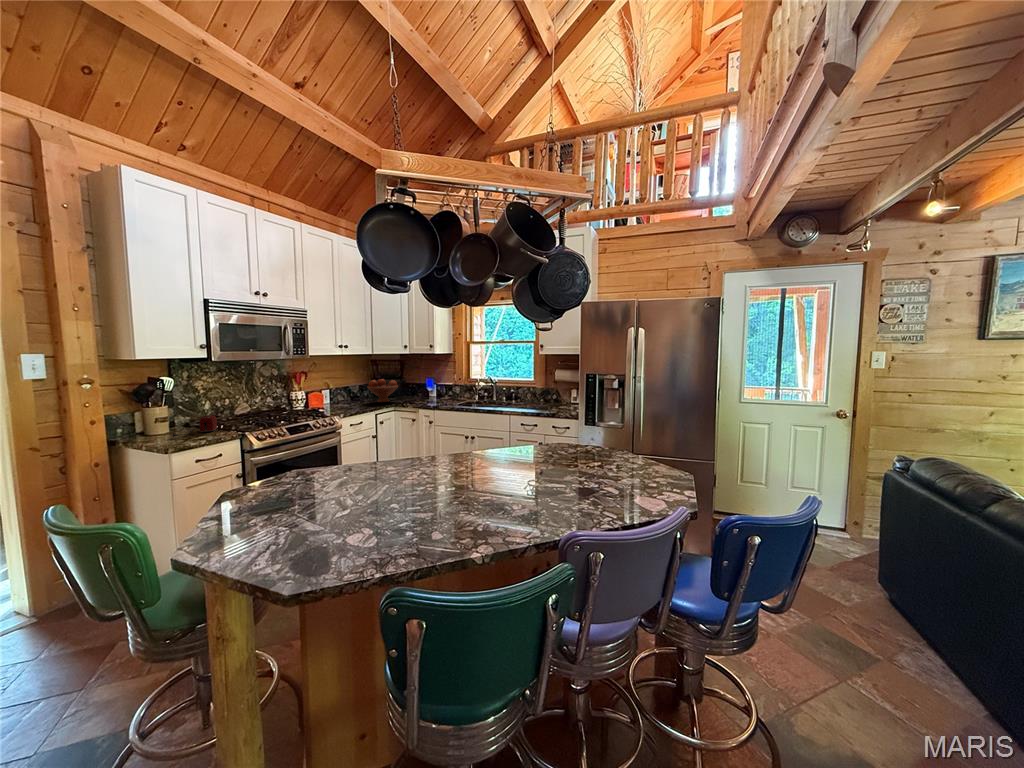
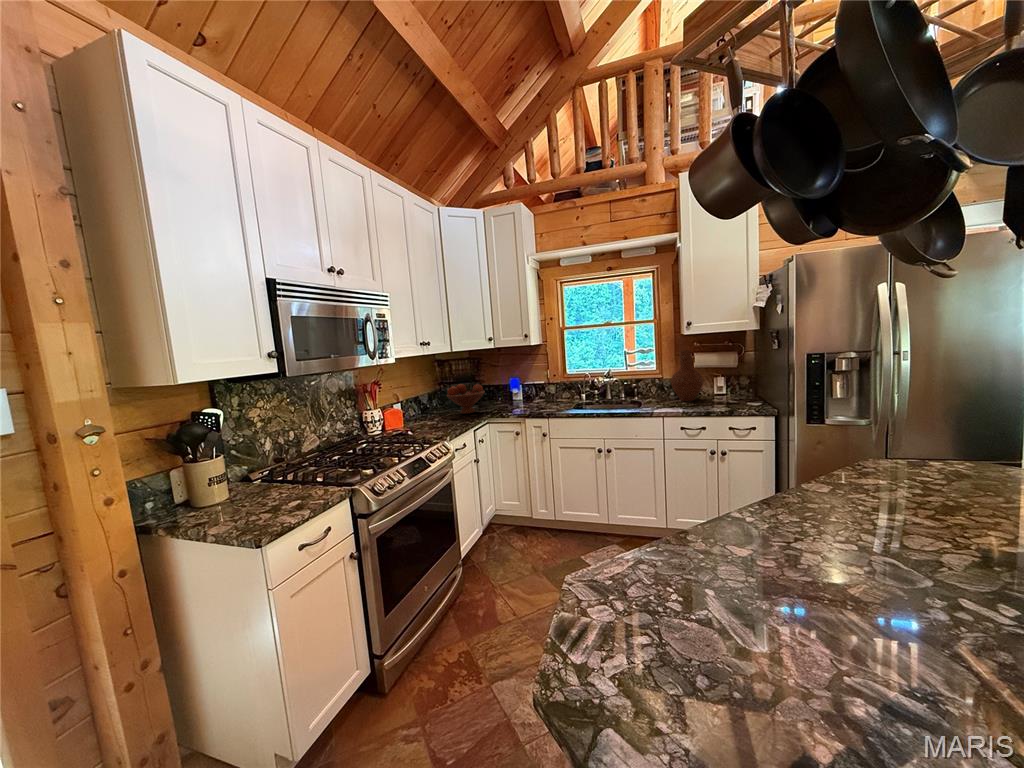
vase: none [534,367,557,407] -> present [671,350,703,401]
toaster: present [171,415,217,437] -> none [242,462,302,508]

